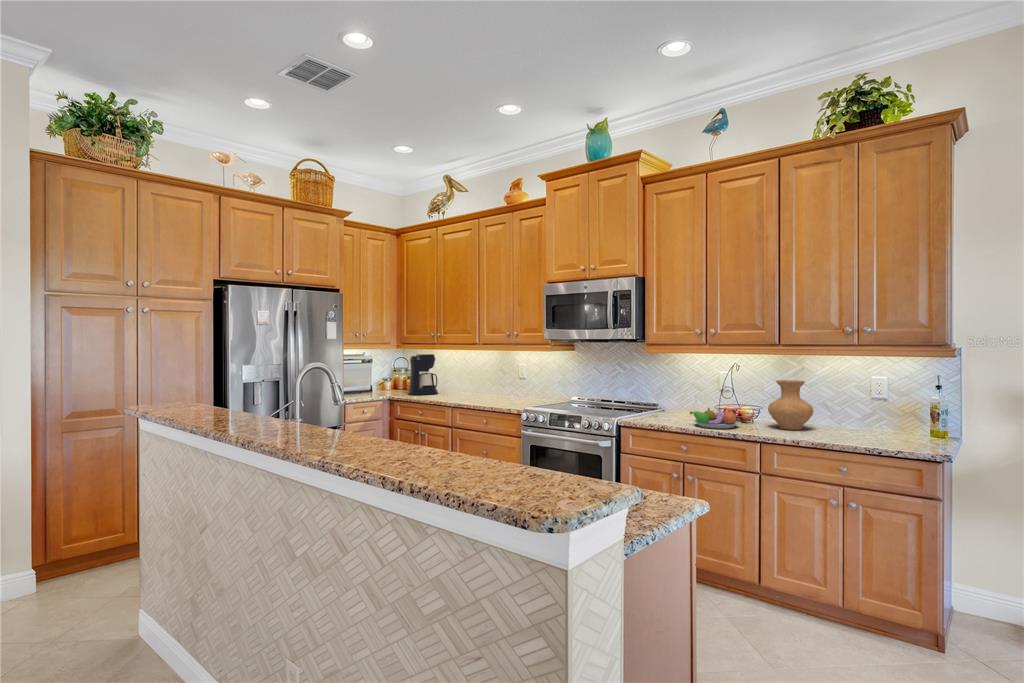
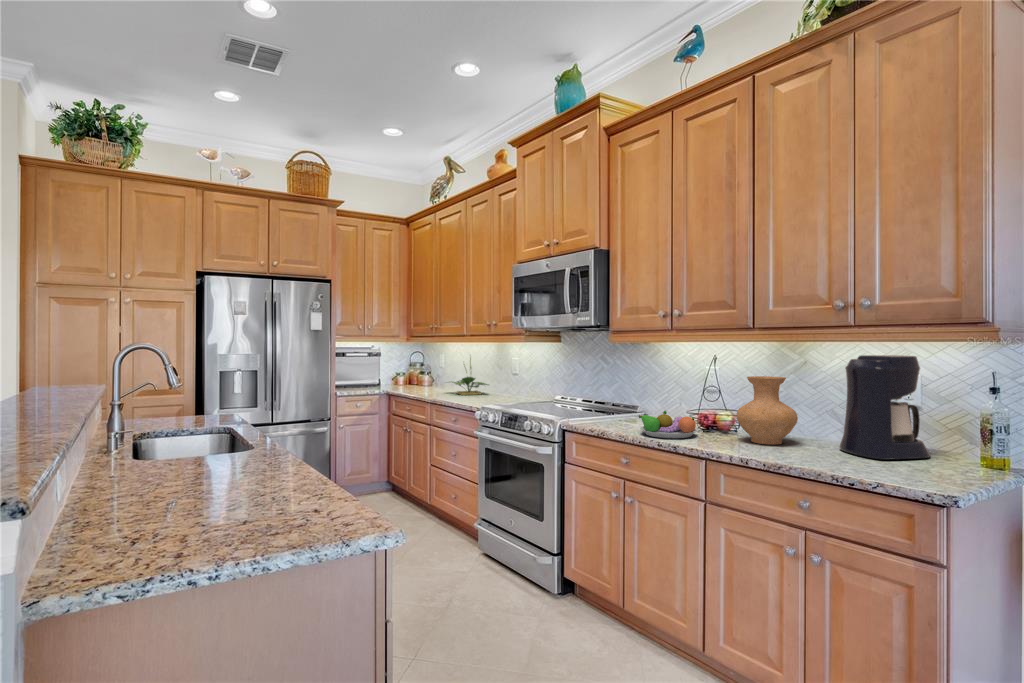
coffee maker: present [408,354,438,395] -> present [840,355,930,460]
potted plant: none [453,360,499,398] -> present [451,358,488,395]

